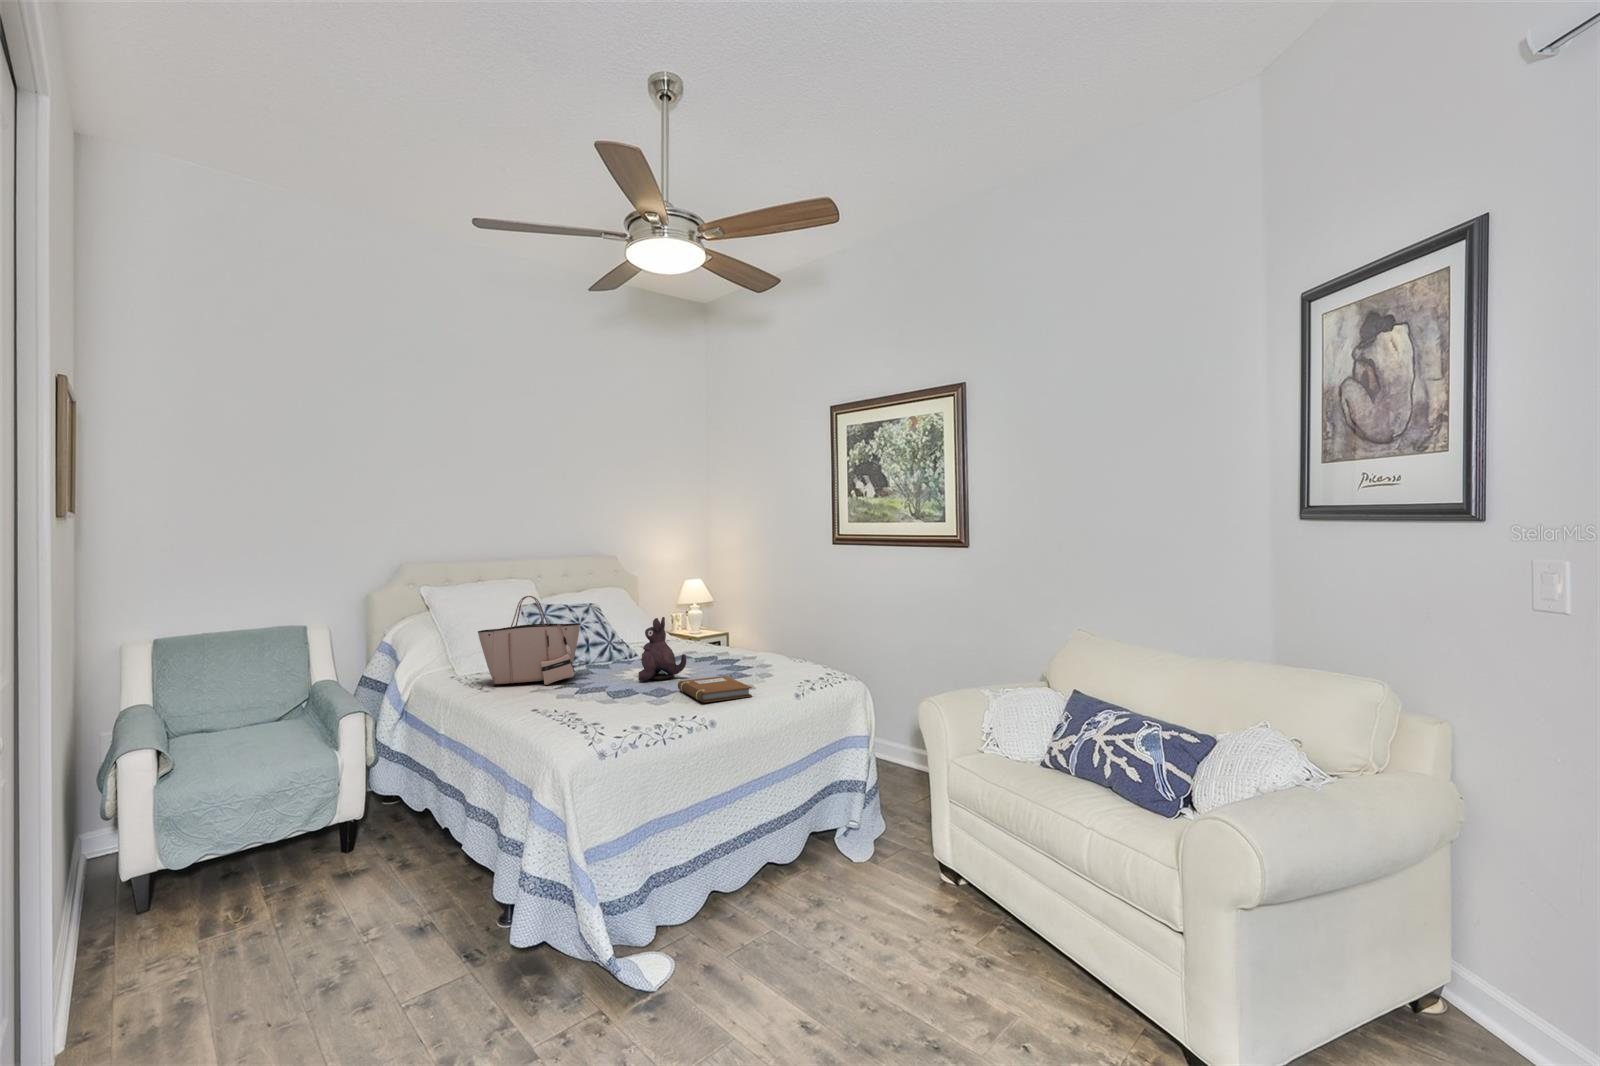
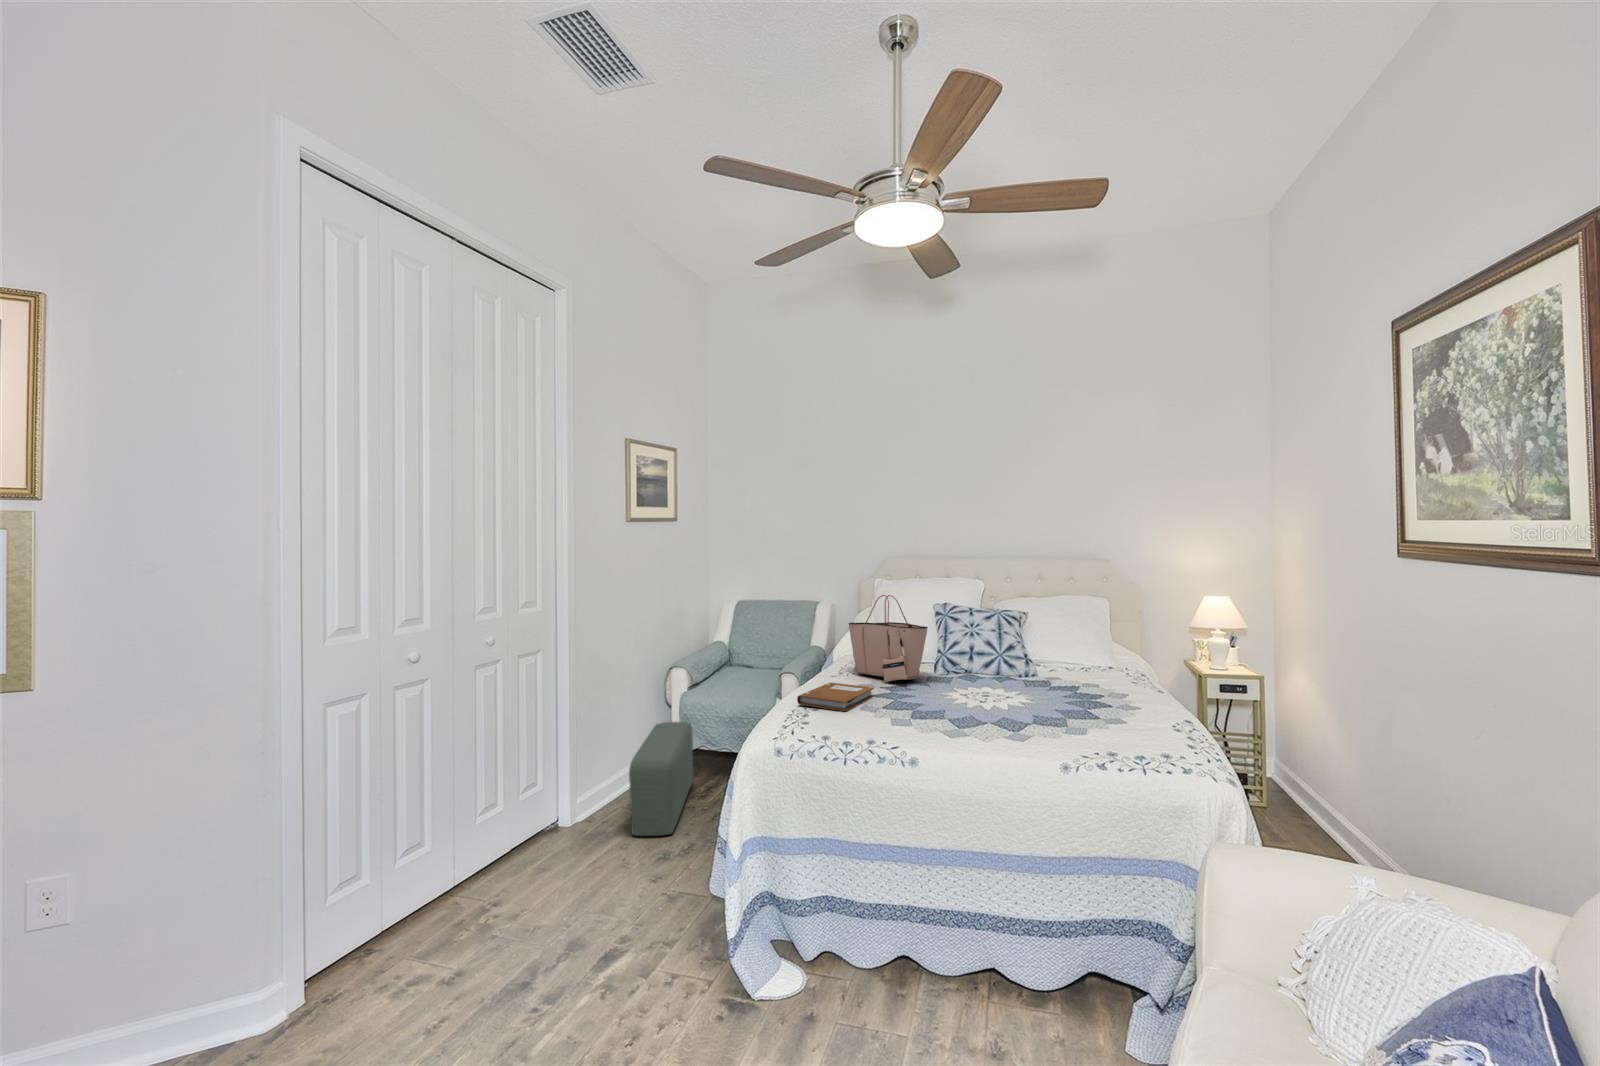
plush toy: present [638,617,687,681] -> none [951,632,999,703]
notebook: present [678,676,752,702] -> present [797,683,874,711]
pouf: none [117,821,288,993] -> present [629,722,693,836]

